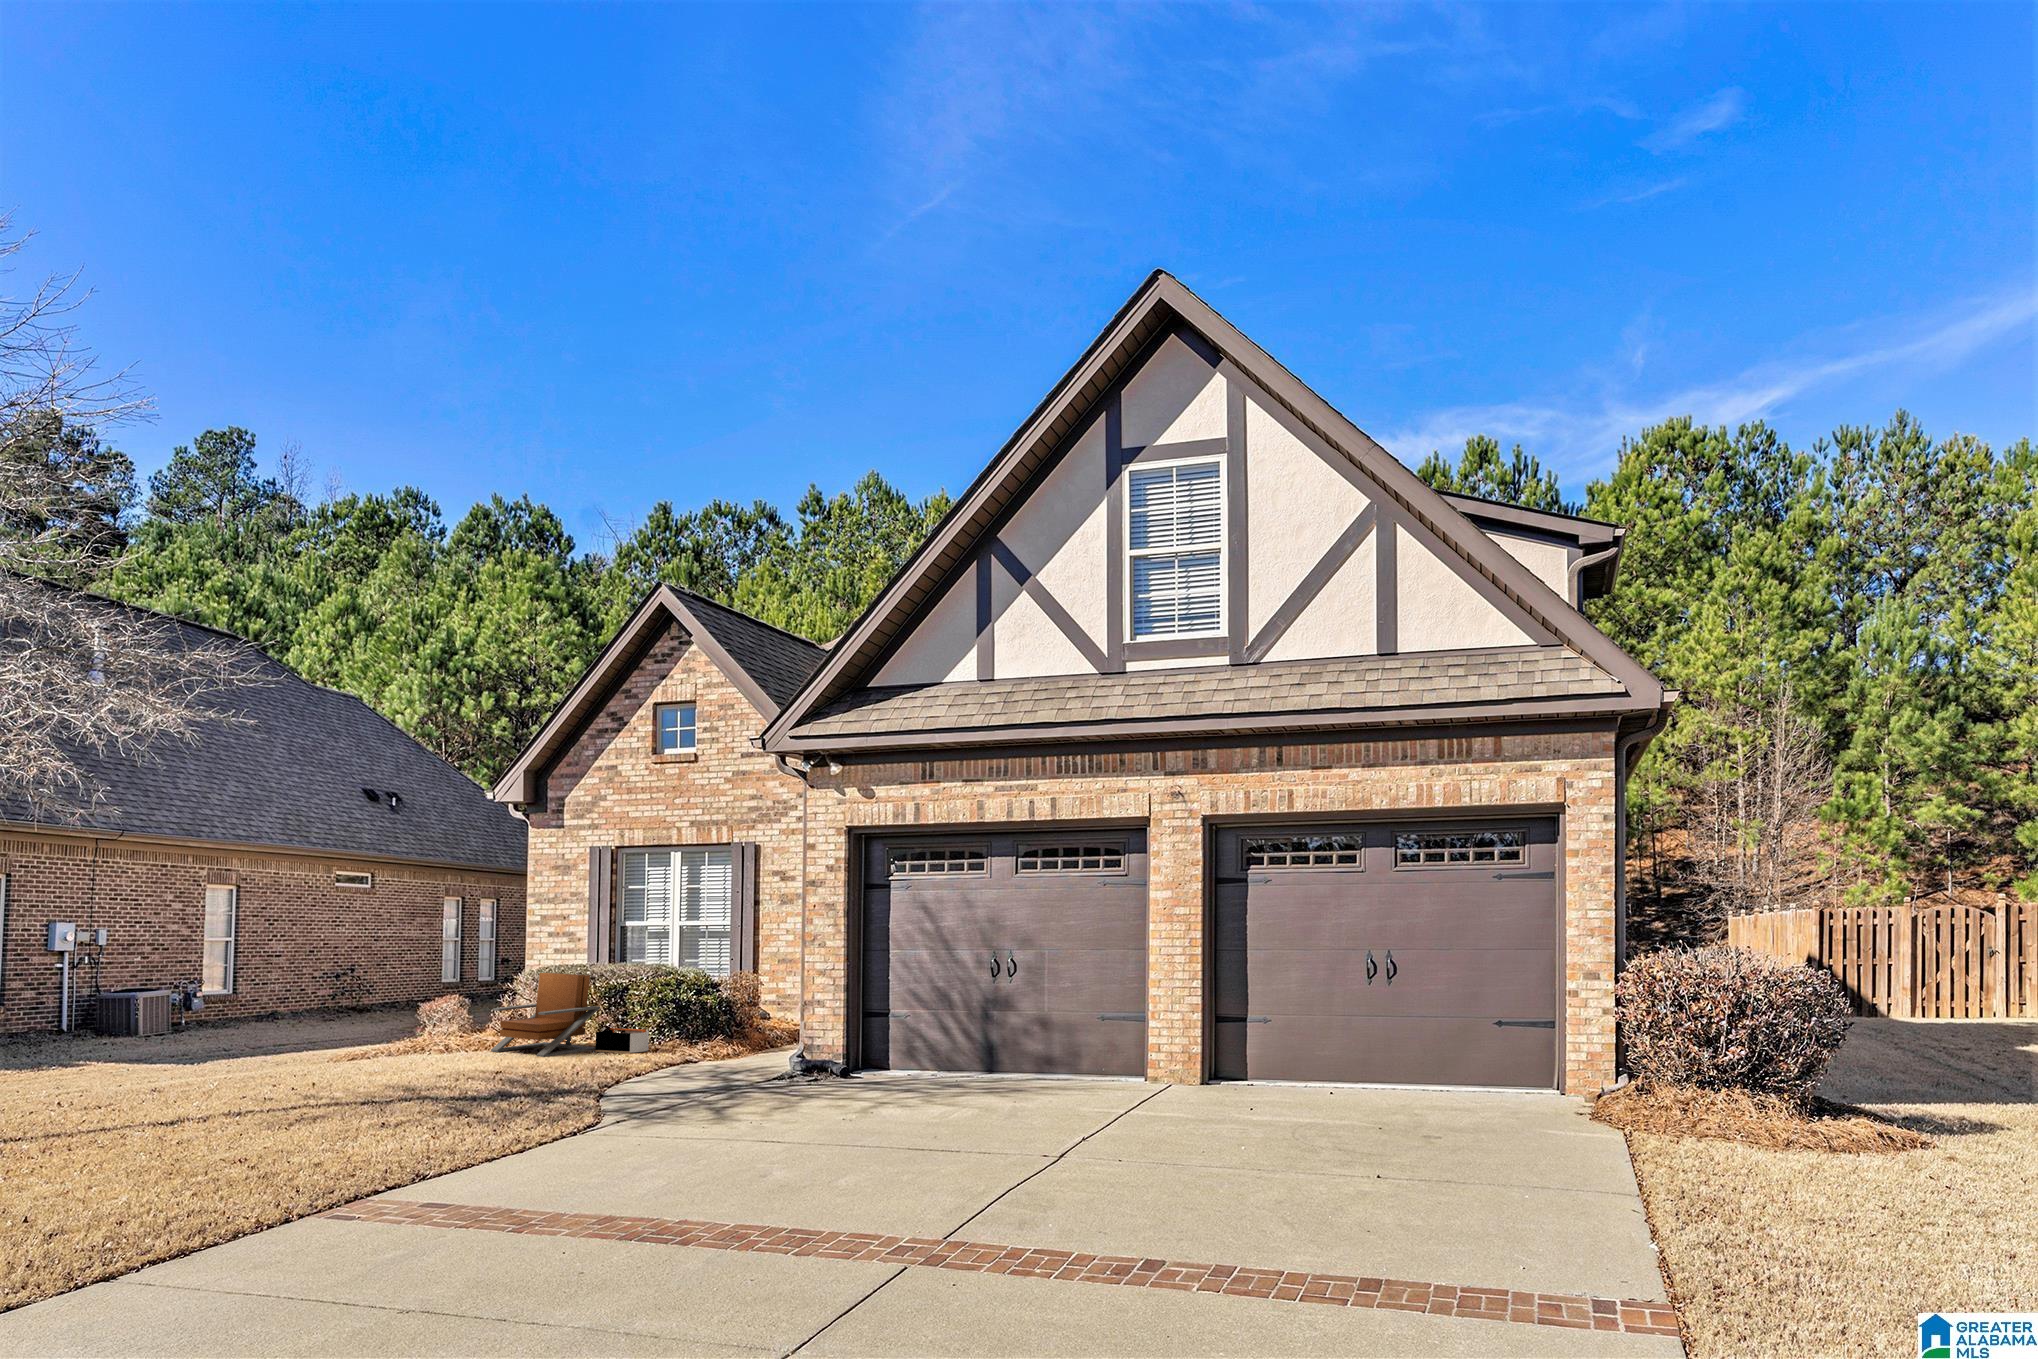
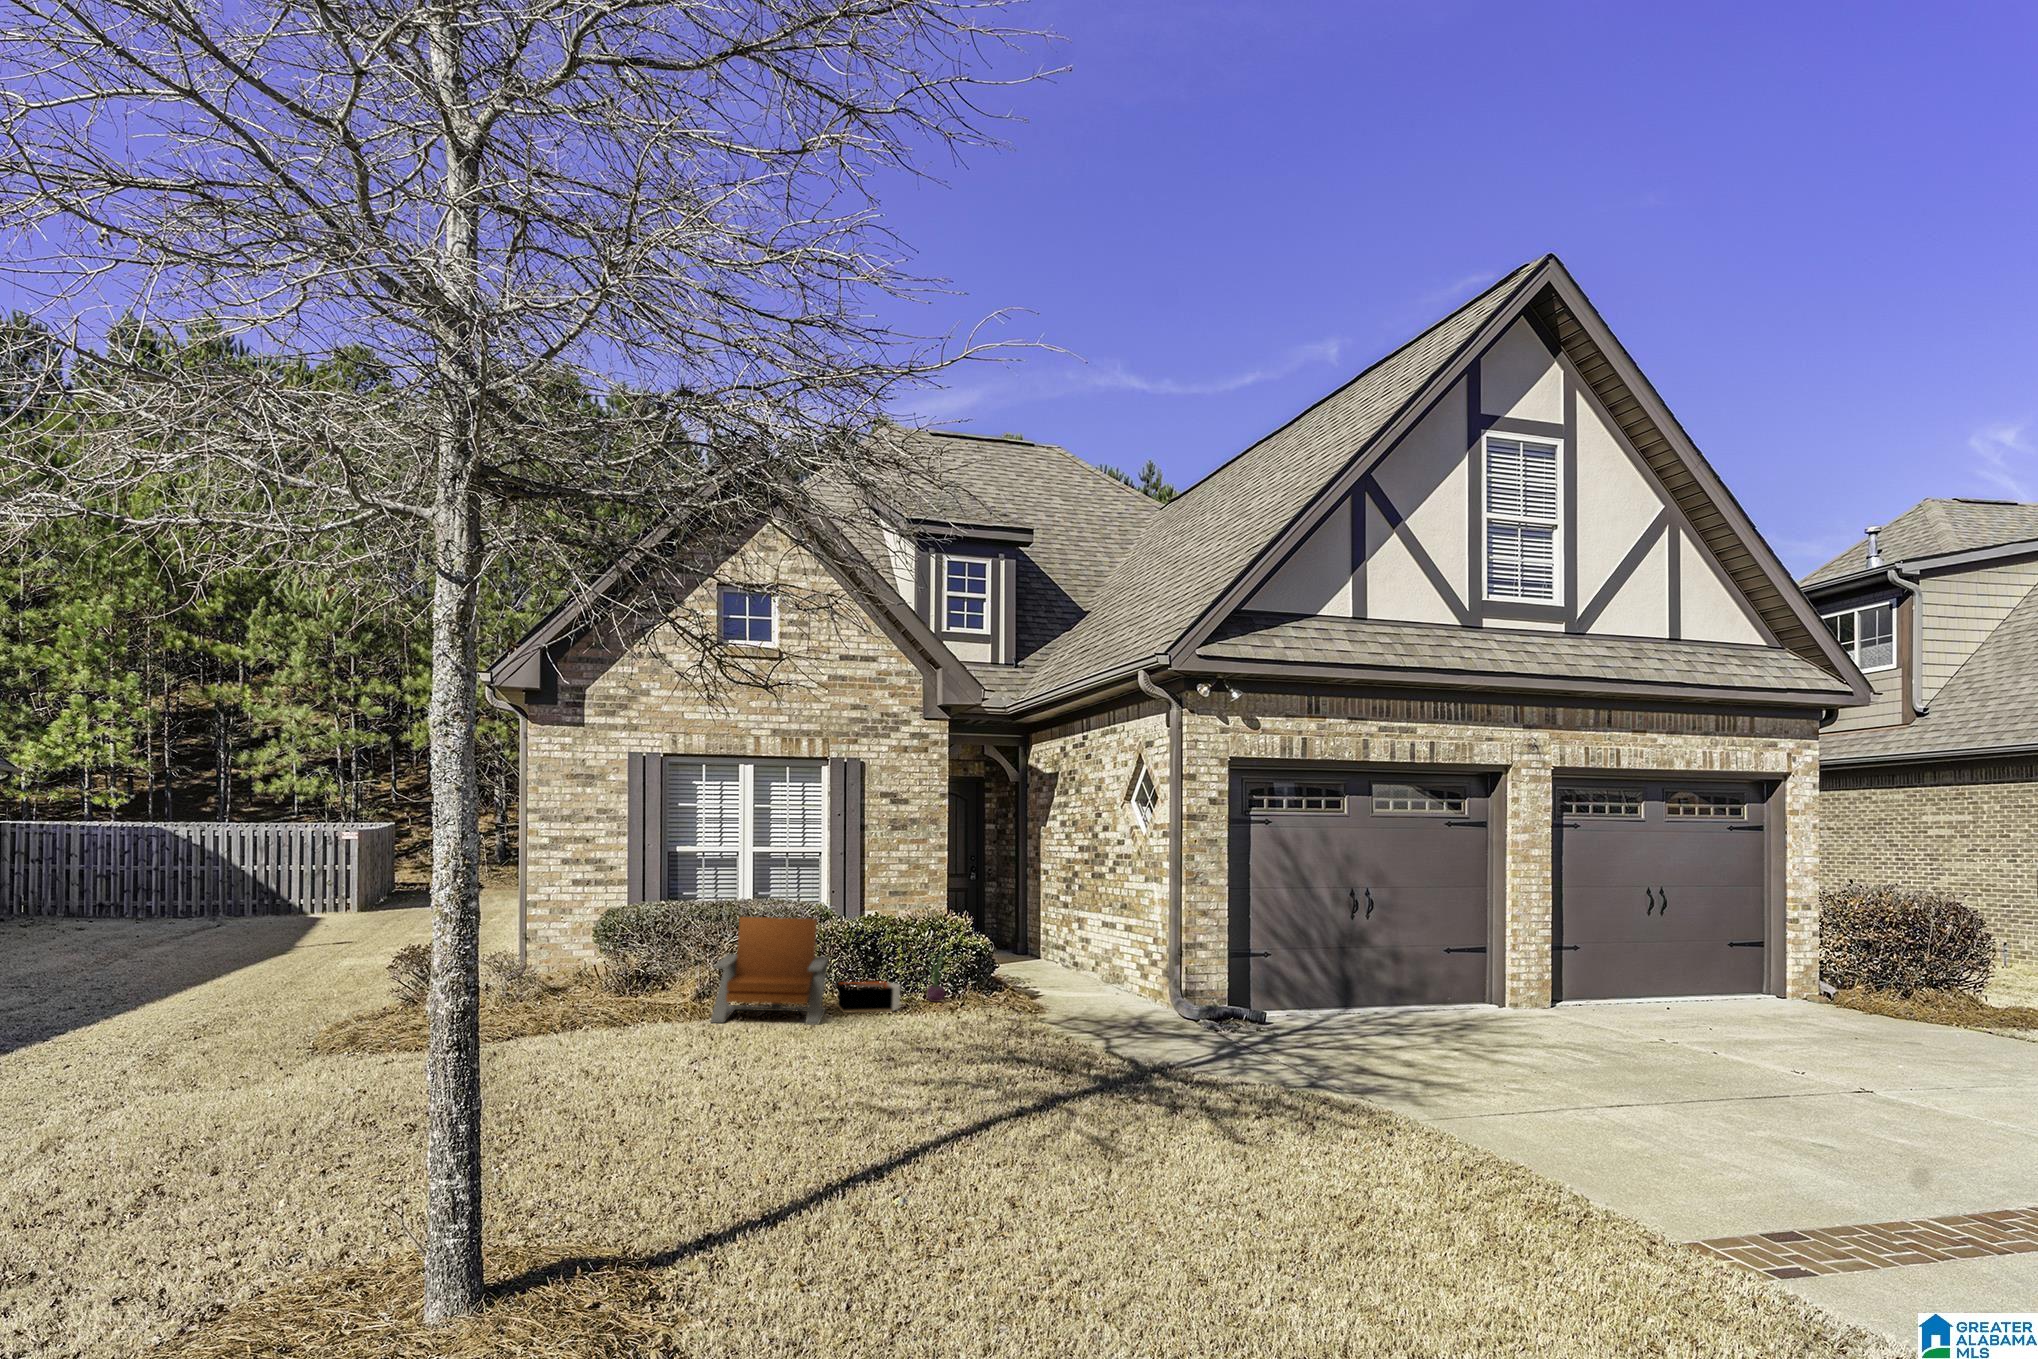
decorative plant: none [673,1005,715,1050] -> present [922,953,950,1002]

